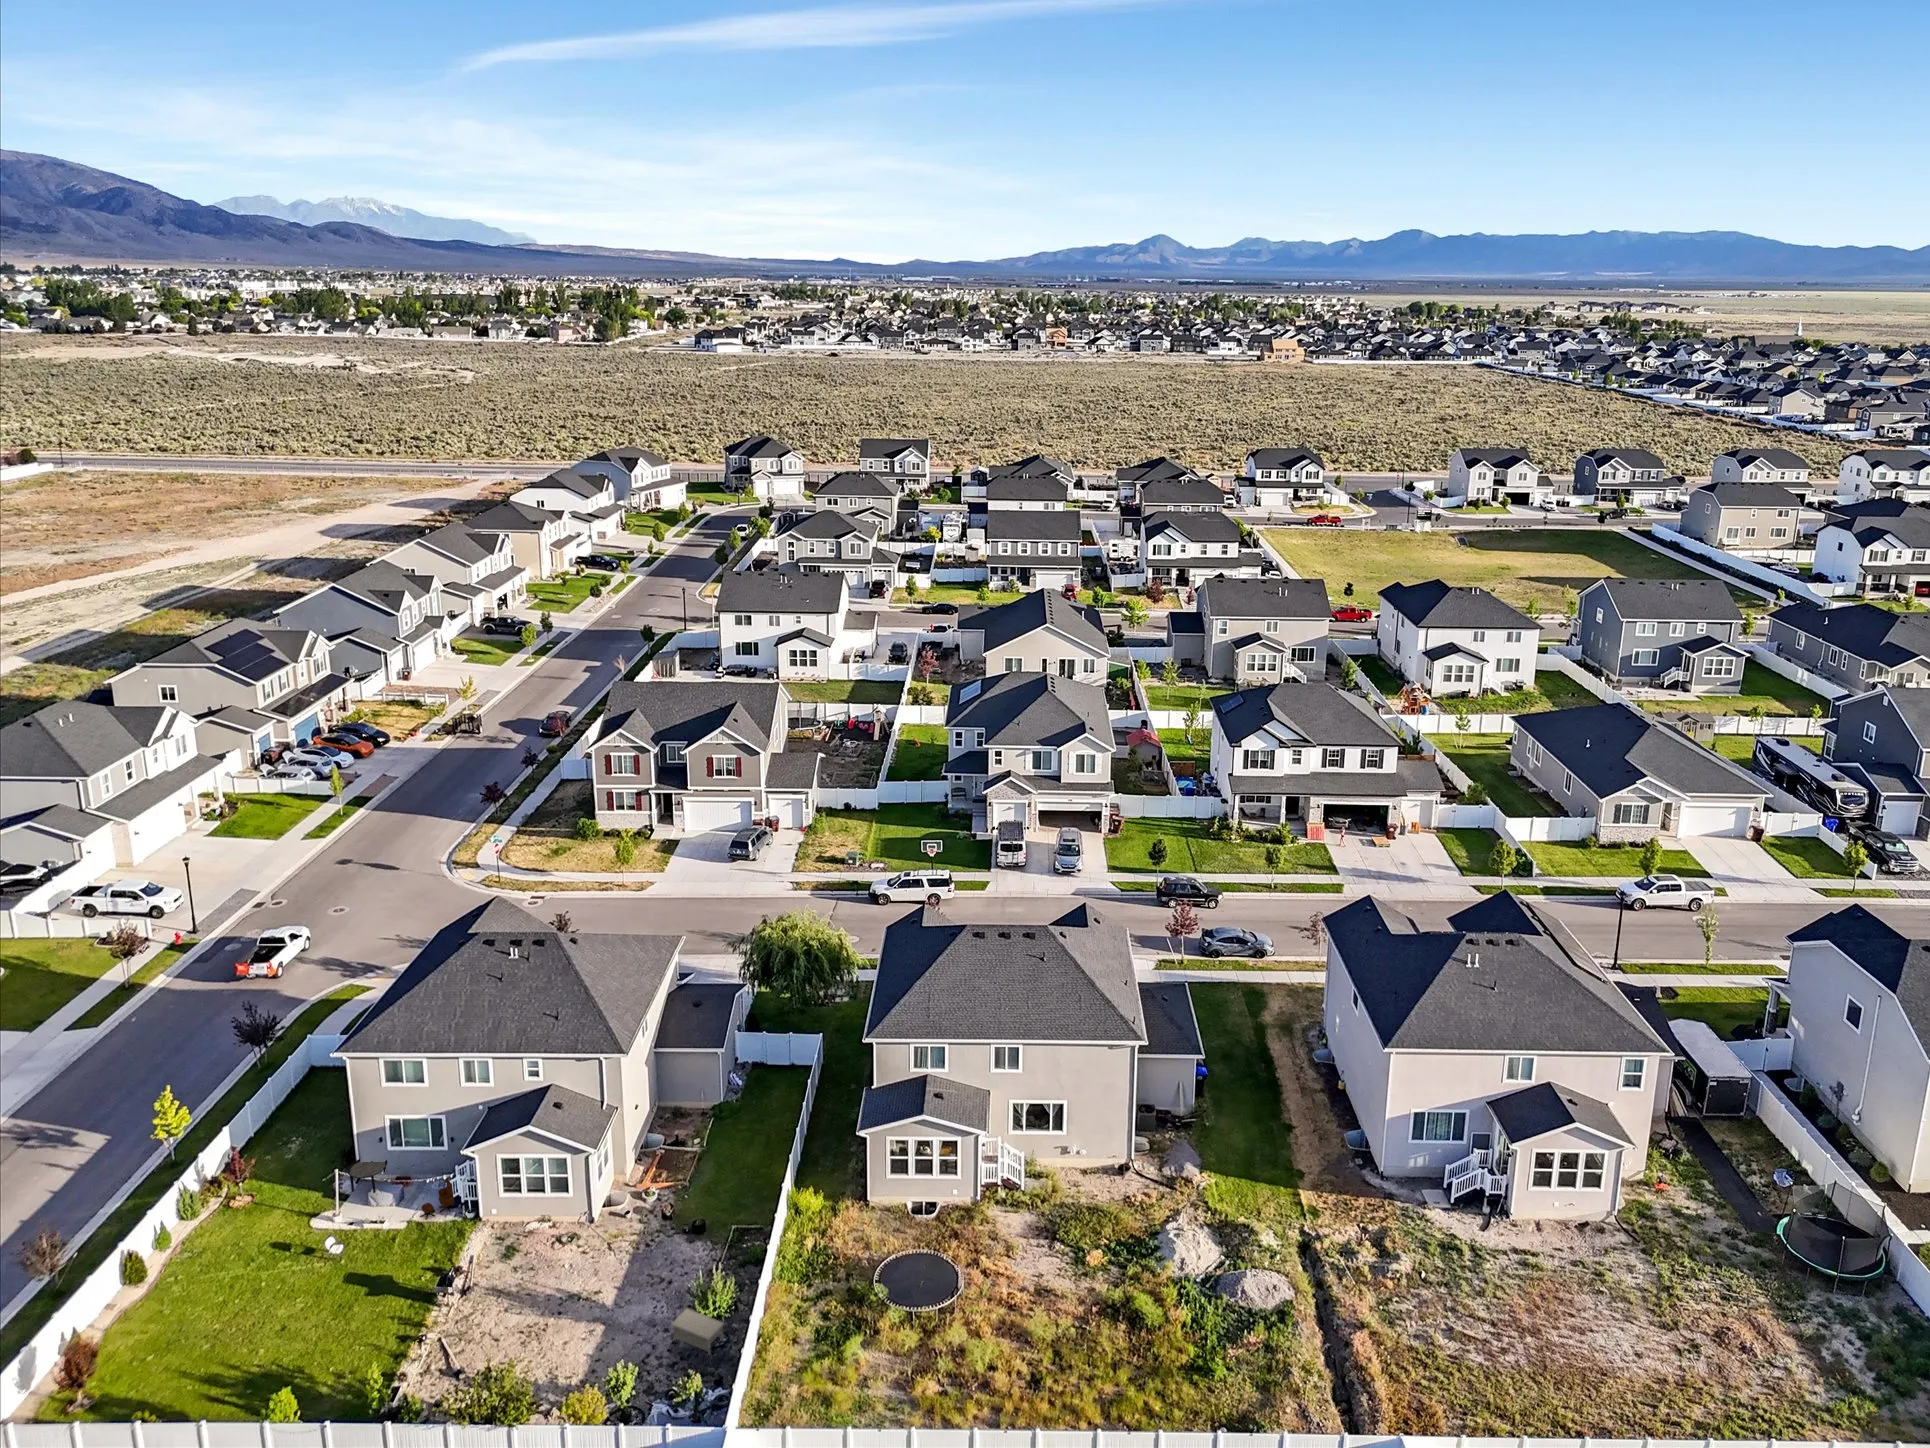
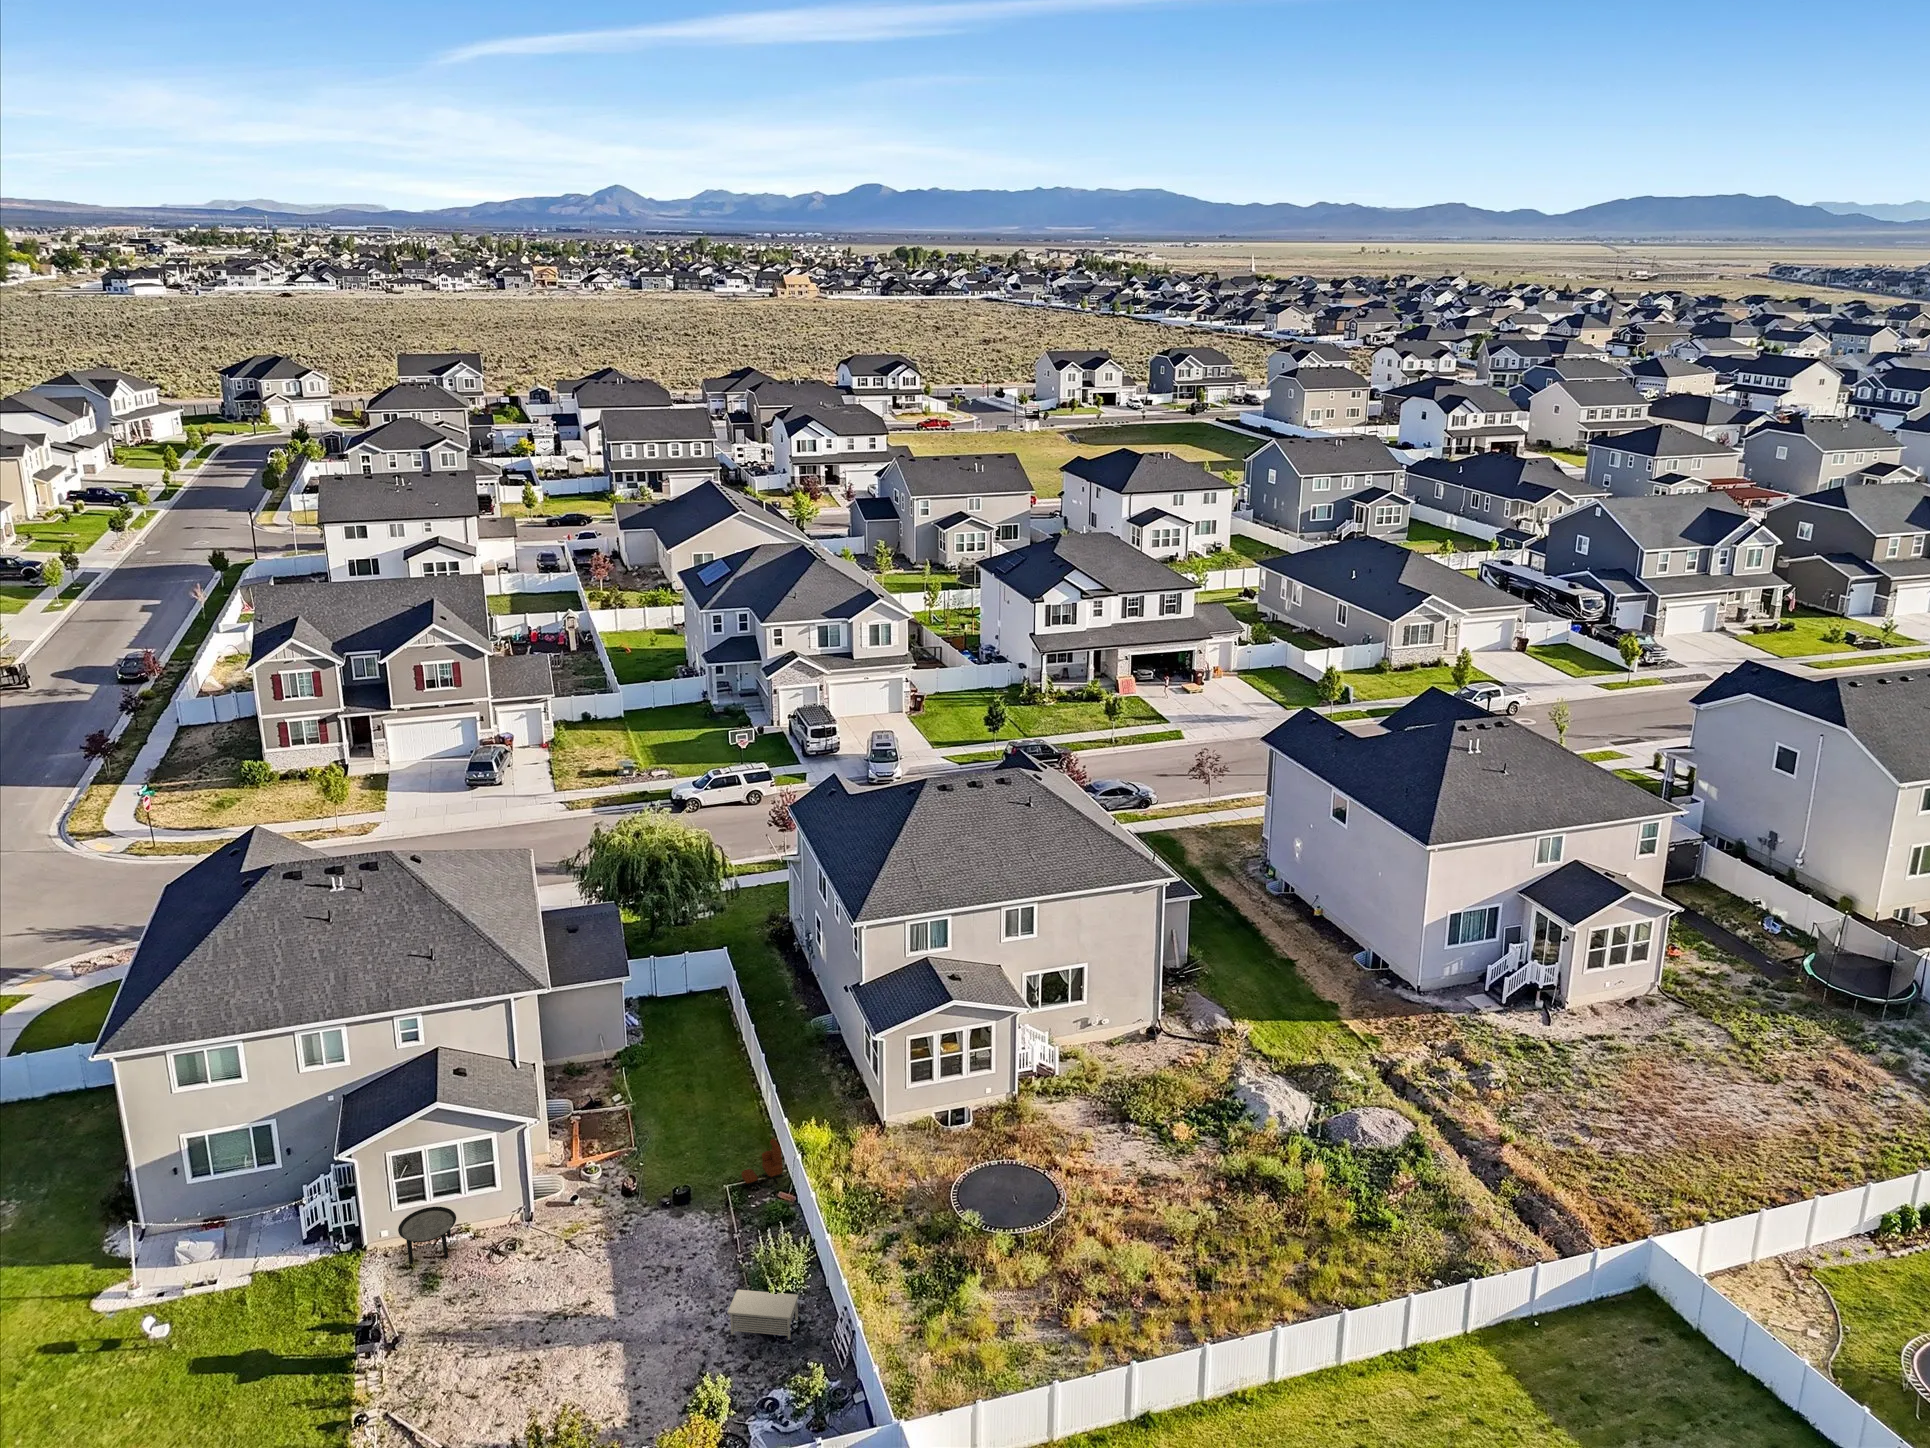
round table: present [347,1158,387,1193] -> present [398,1207,456,1264]
lounge chair: present [421,1178,454,1220] -> present [740,1139,784,1191]

